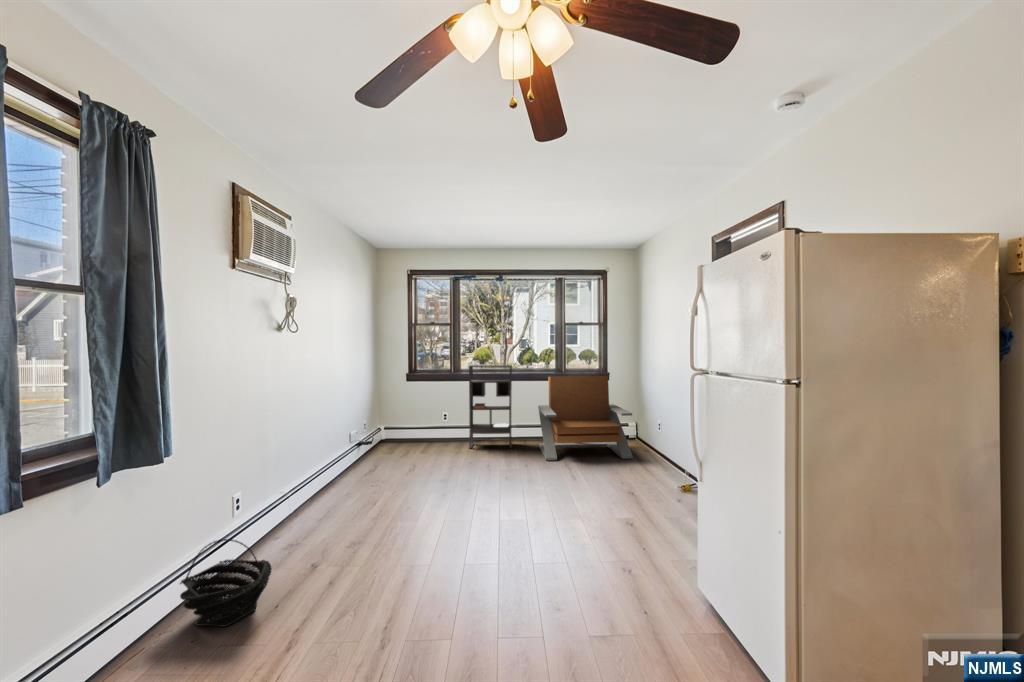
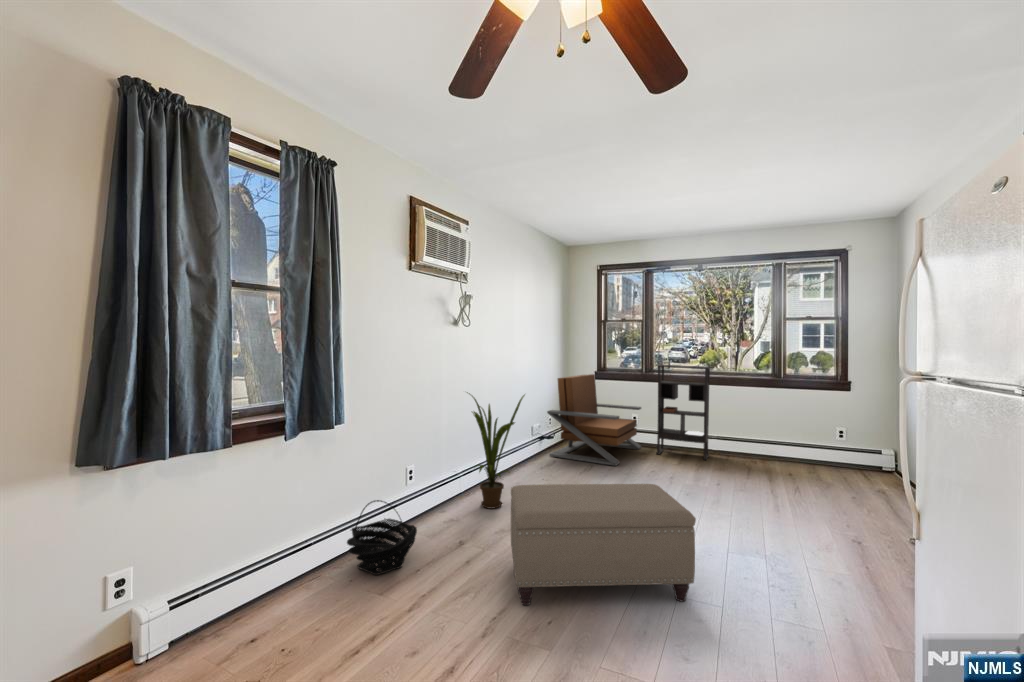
lounge chair: present [538,376,633,460] -> present [547,374,641,466]
house plant: none [289,401,365,528] -> present [467,392,525,509]
ottoman: none [377,472,550,607] -> present [511,484,696,605]

